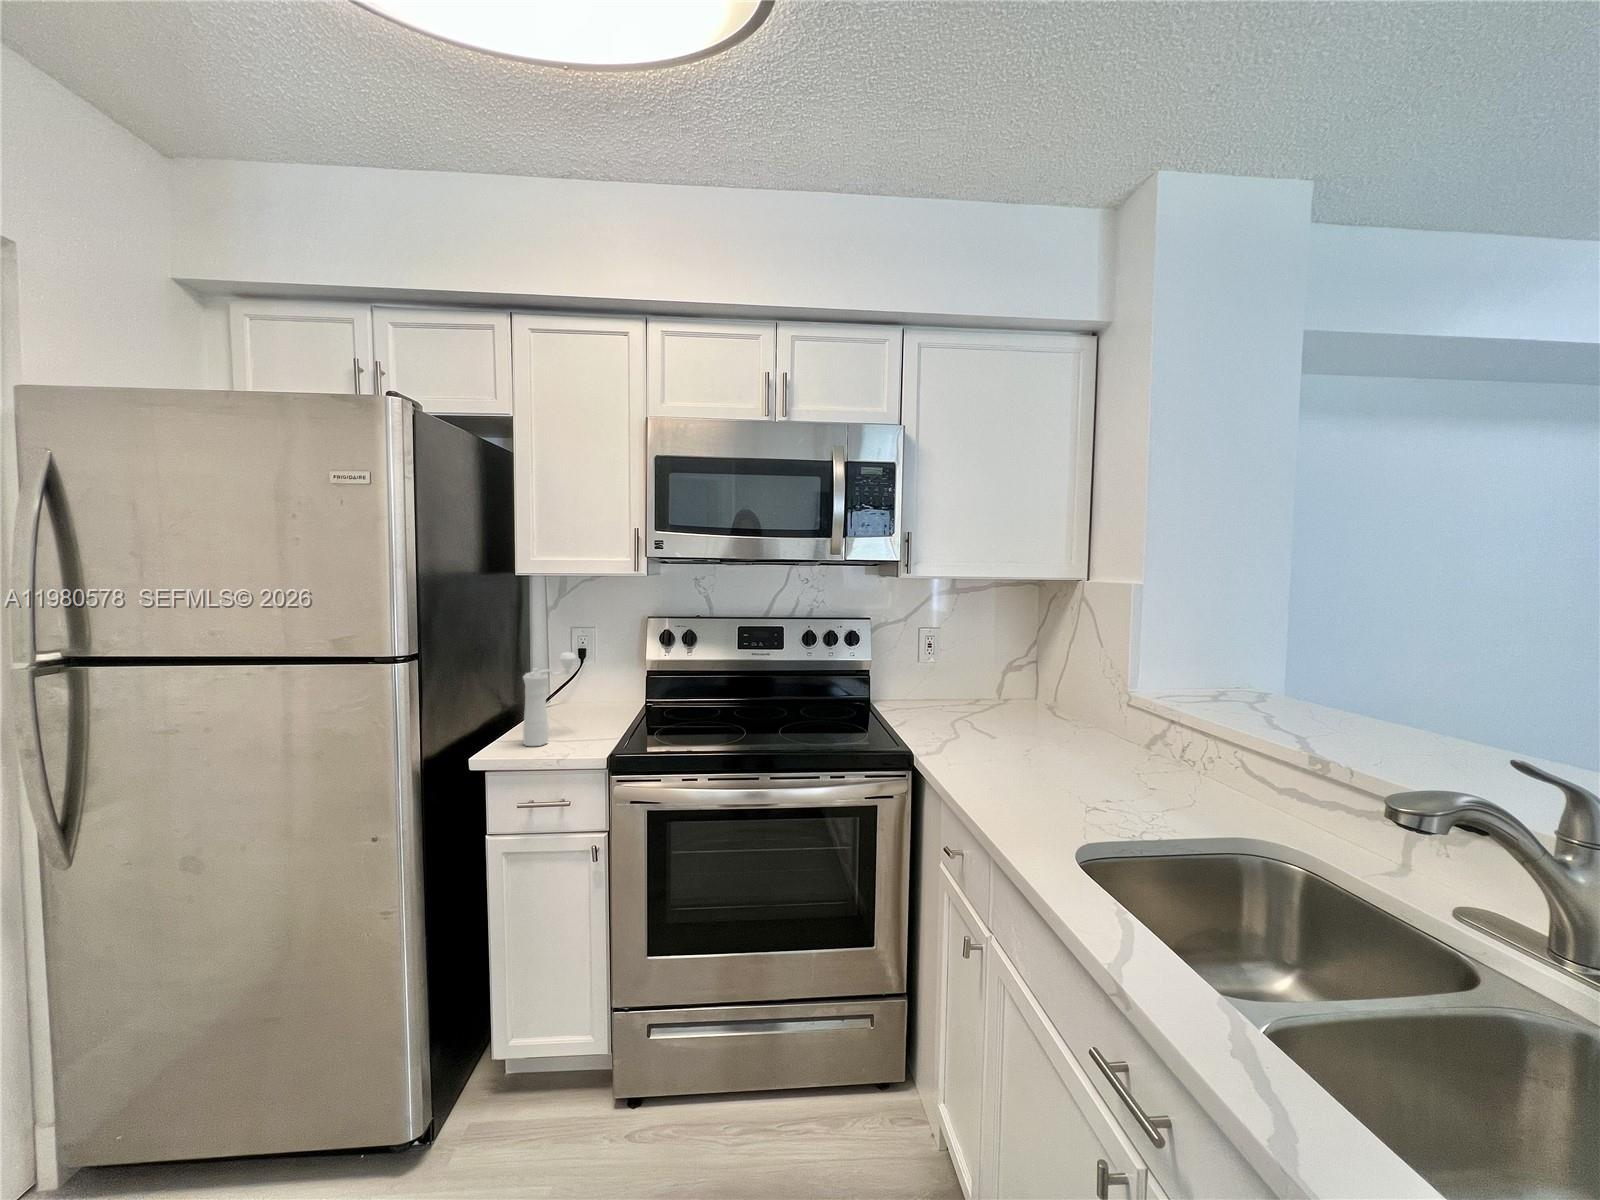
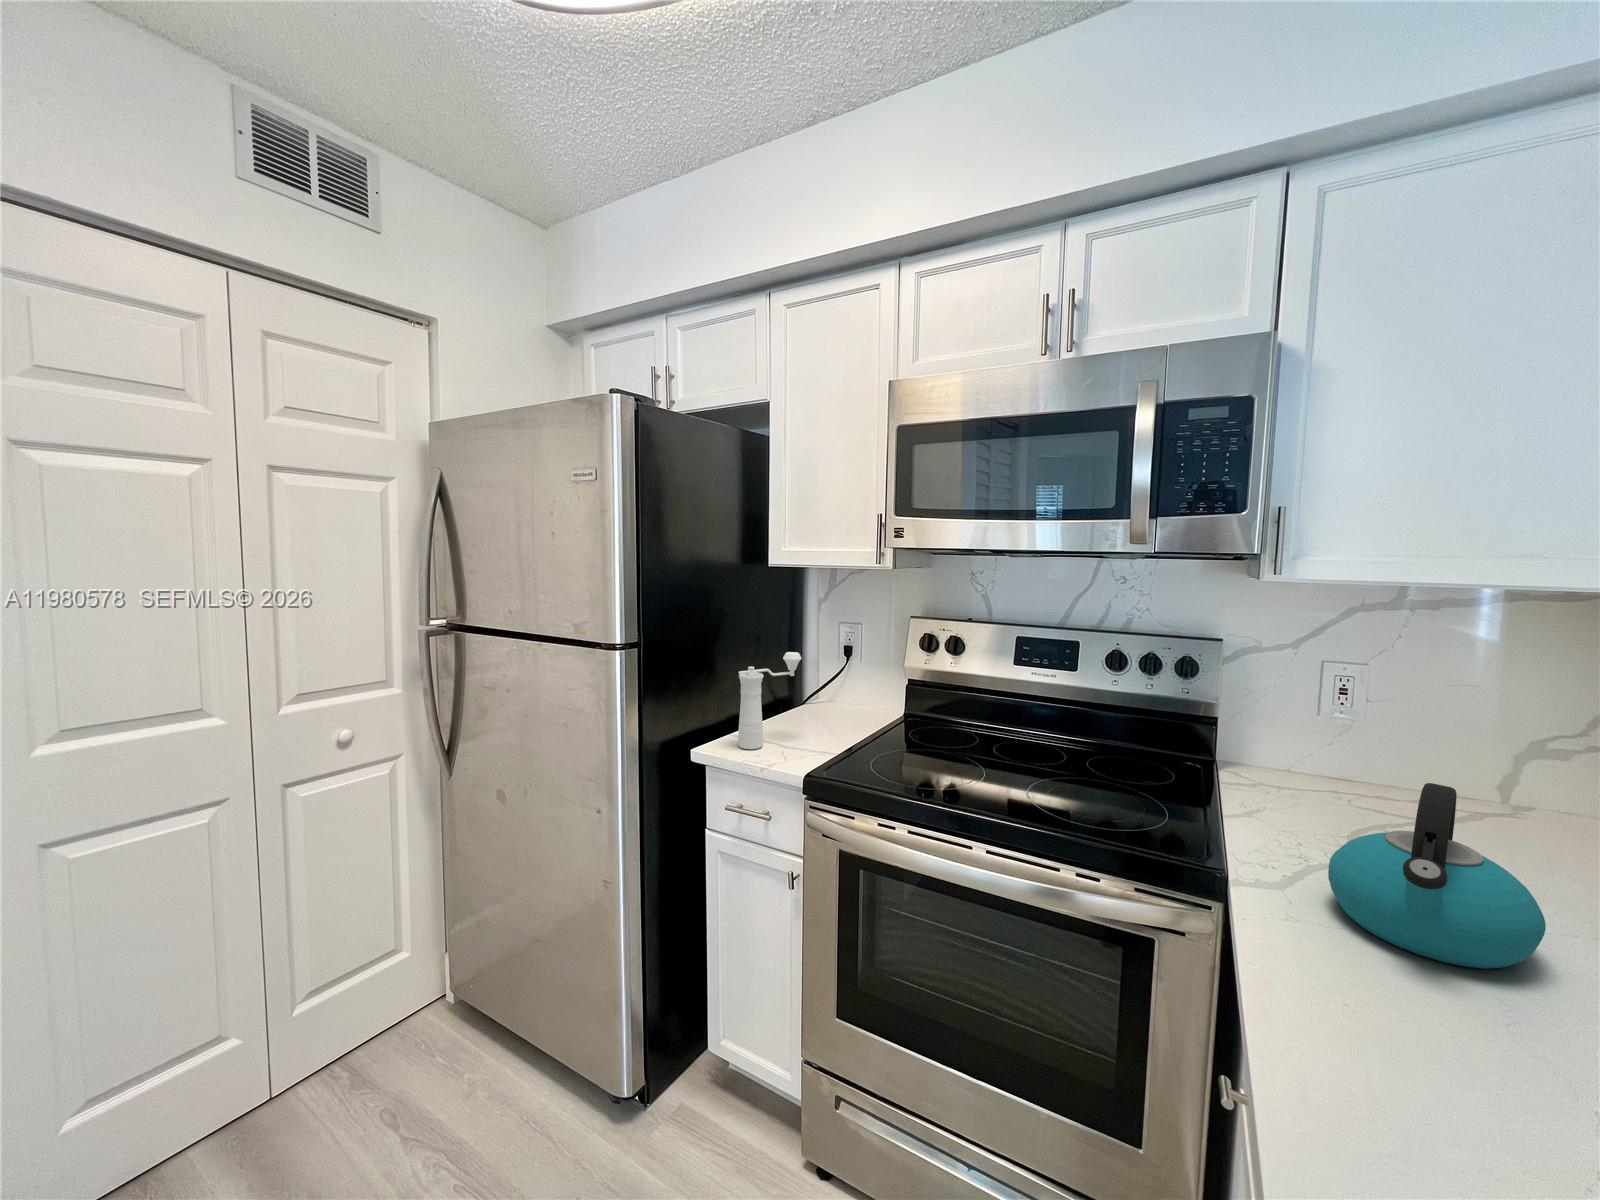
kettle: none [960,679,1046,767] -> present [1328,783,1546,968]

